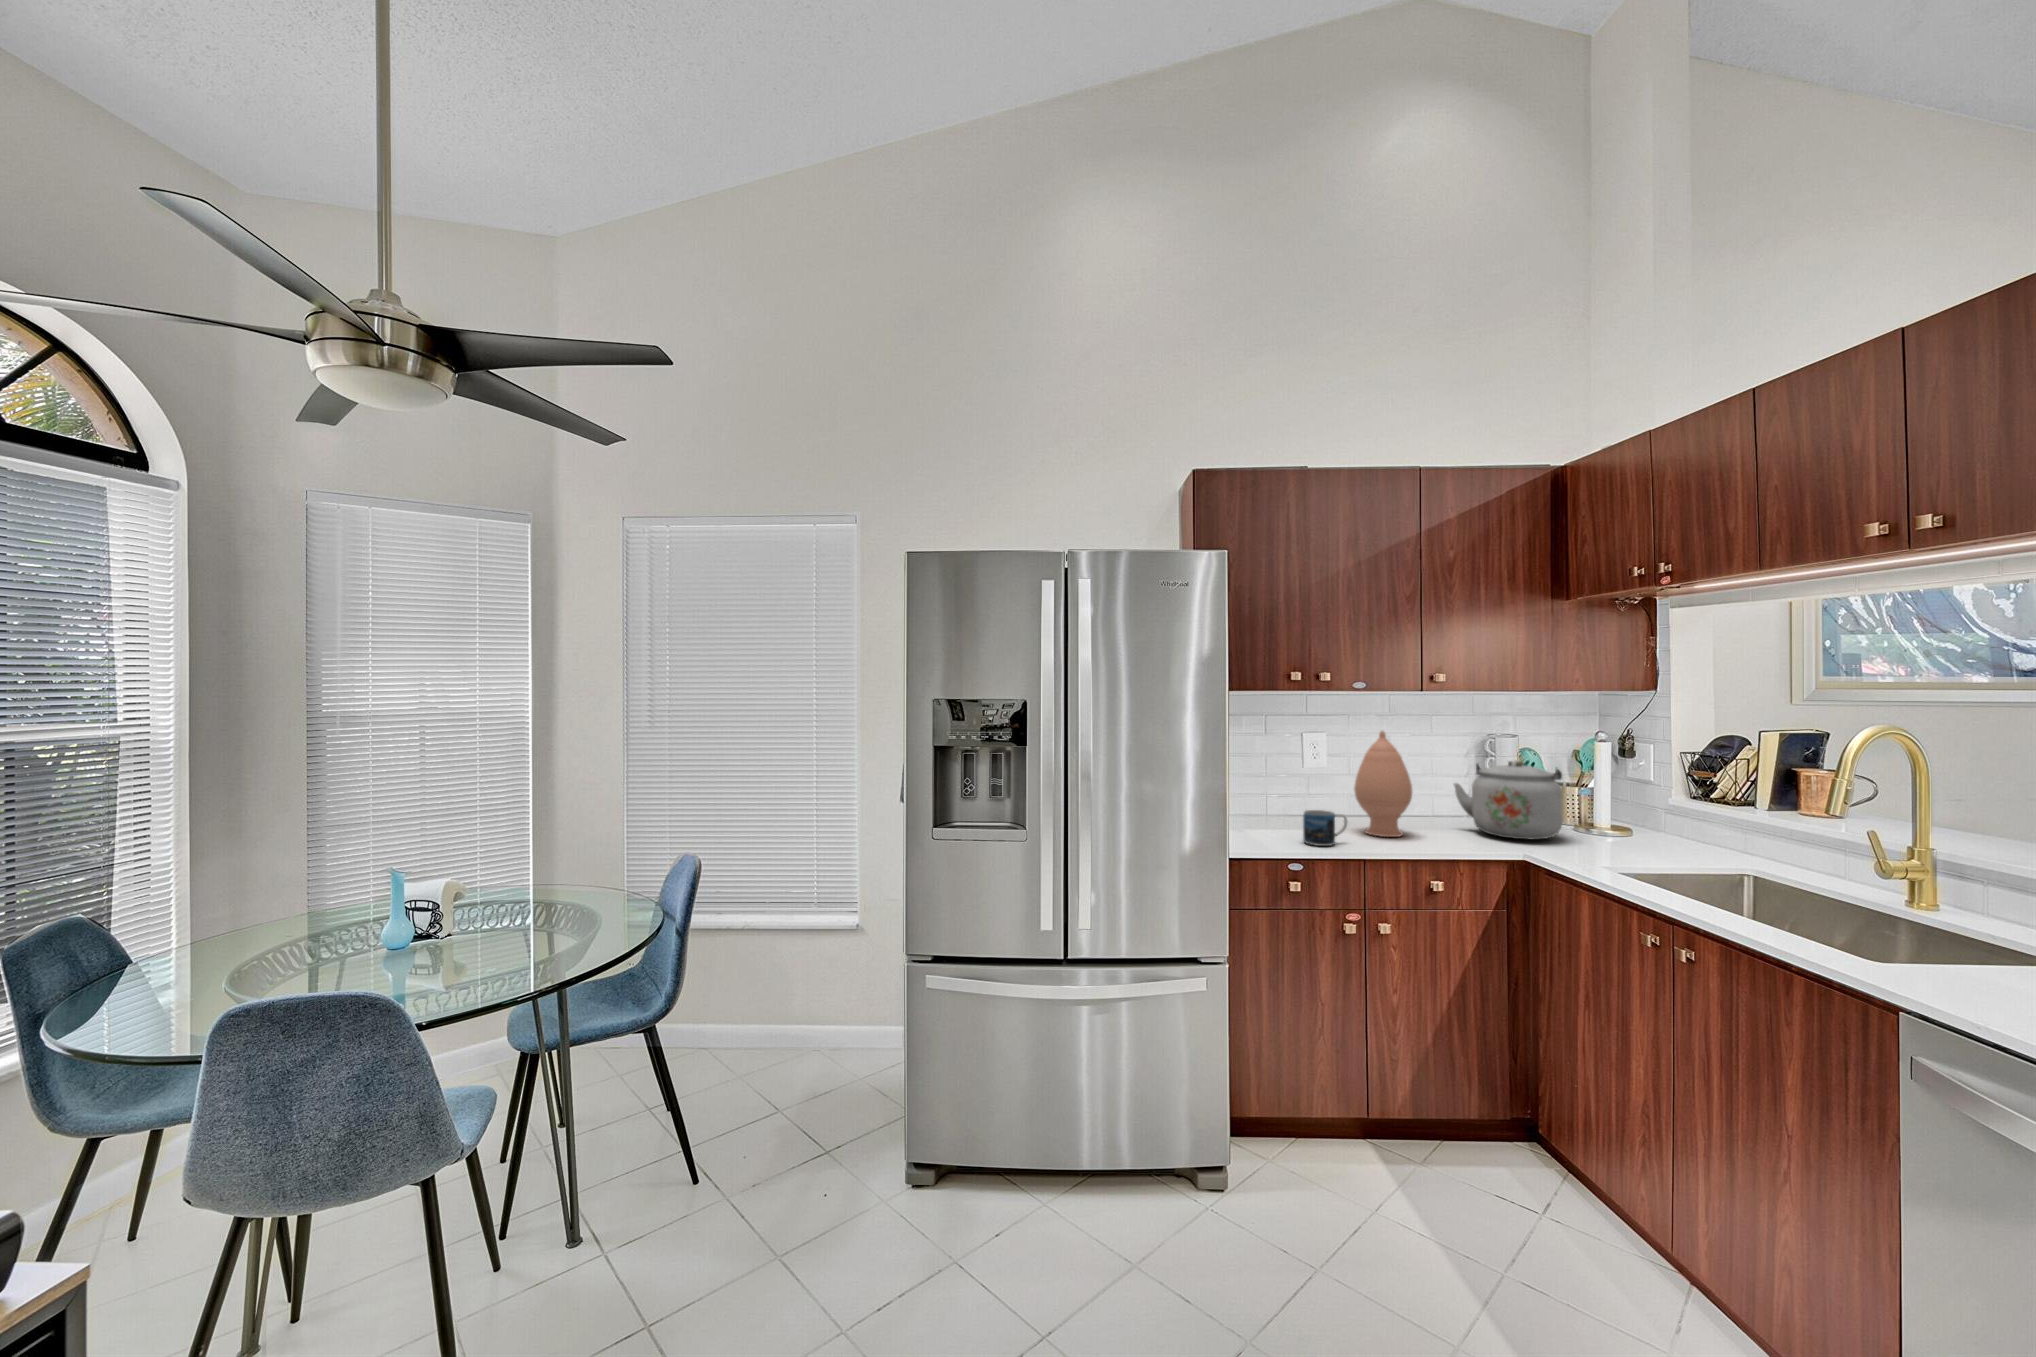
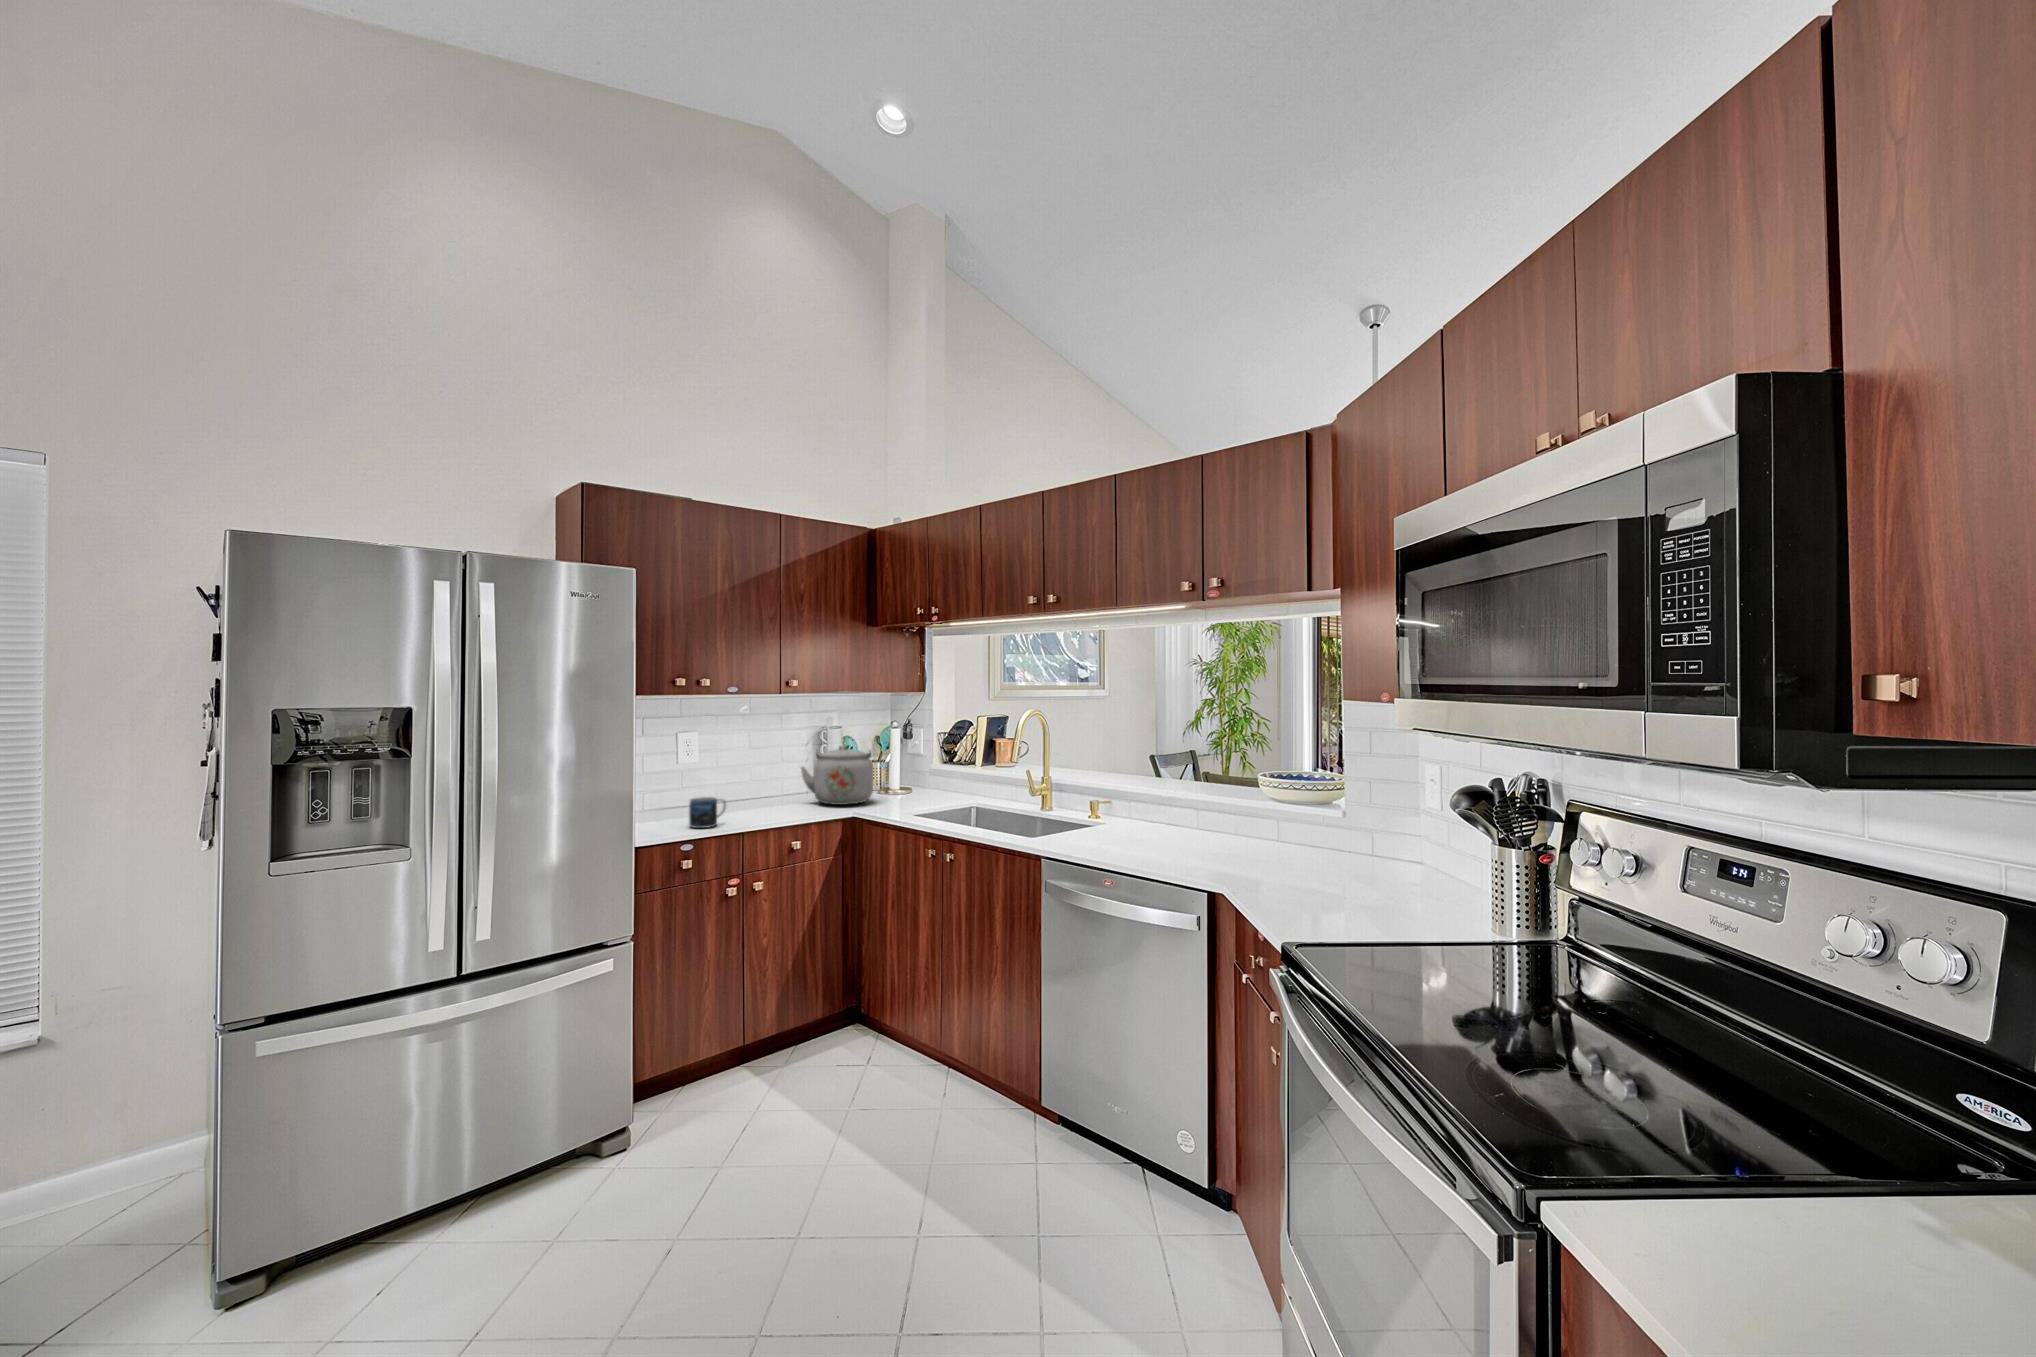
vase: present [1354,731,1412,837] -> none [727,726,774,815]

